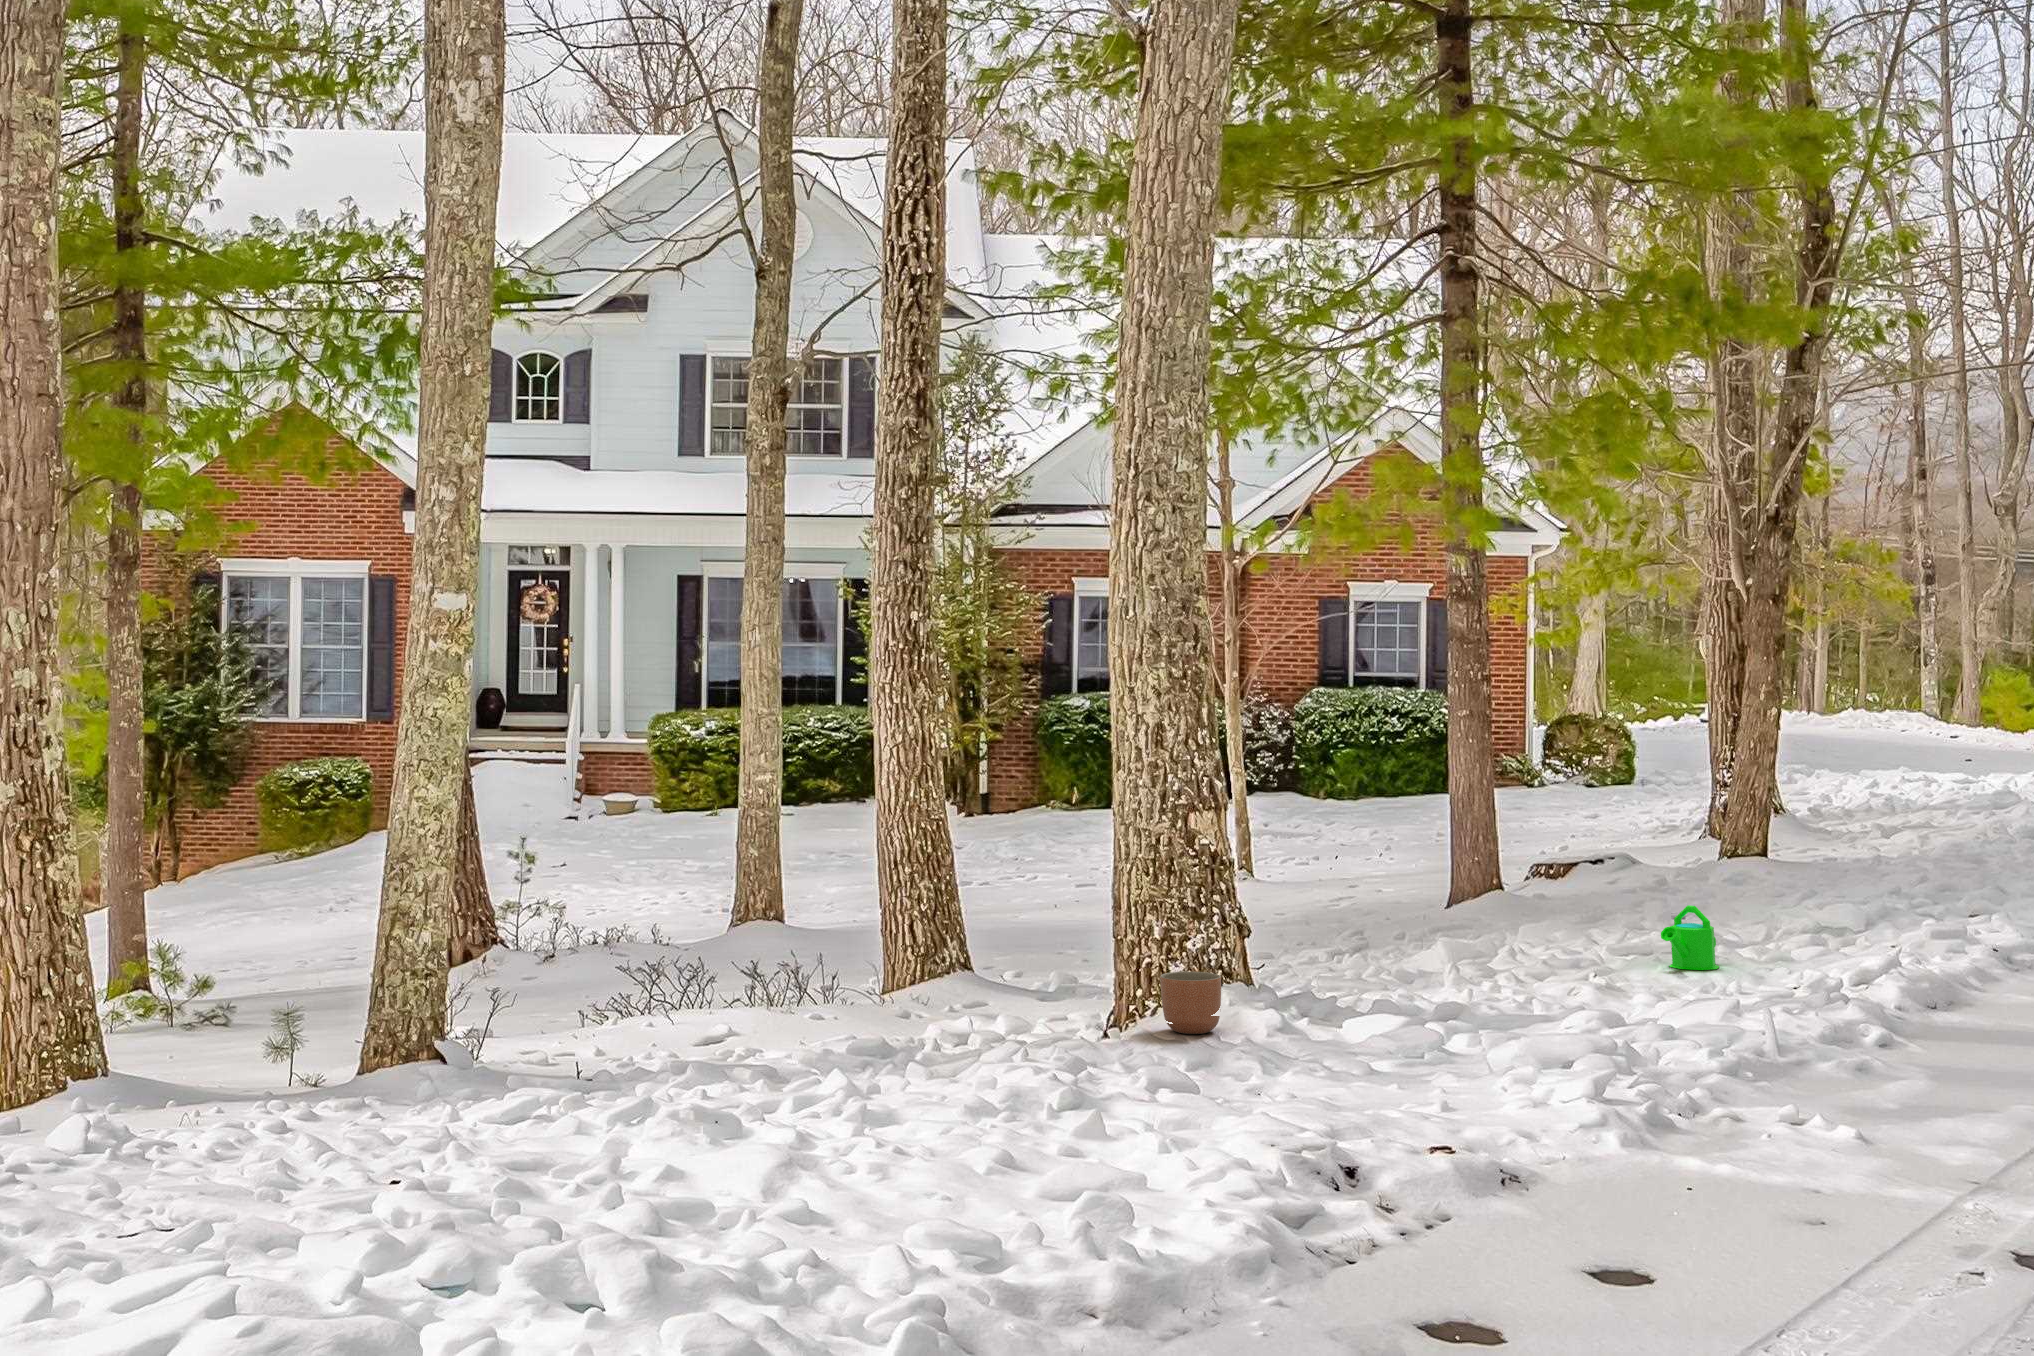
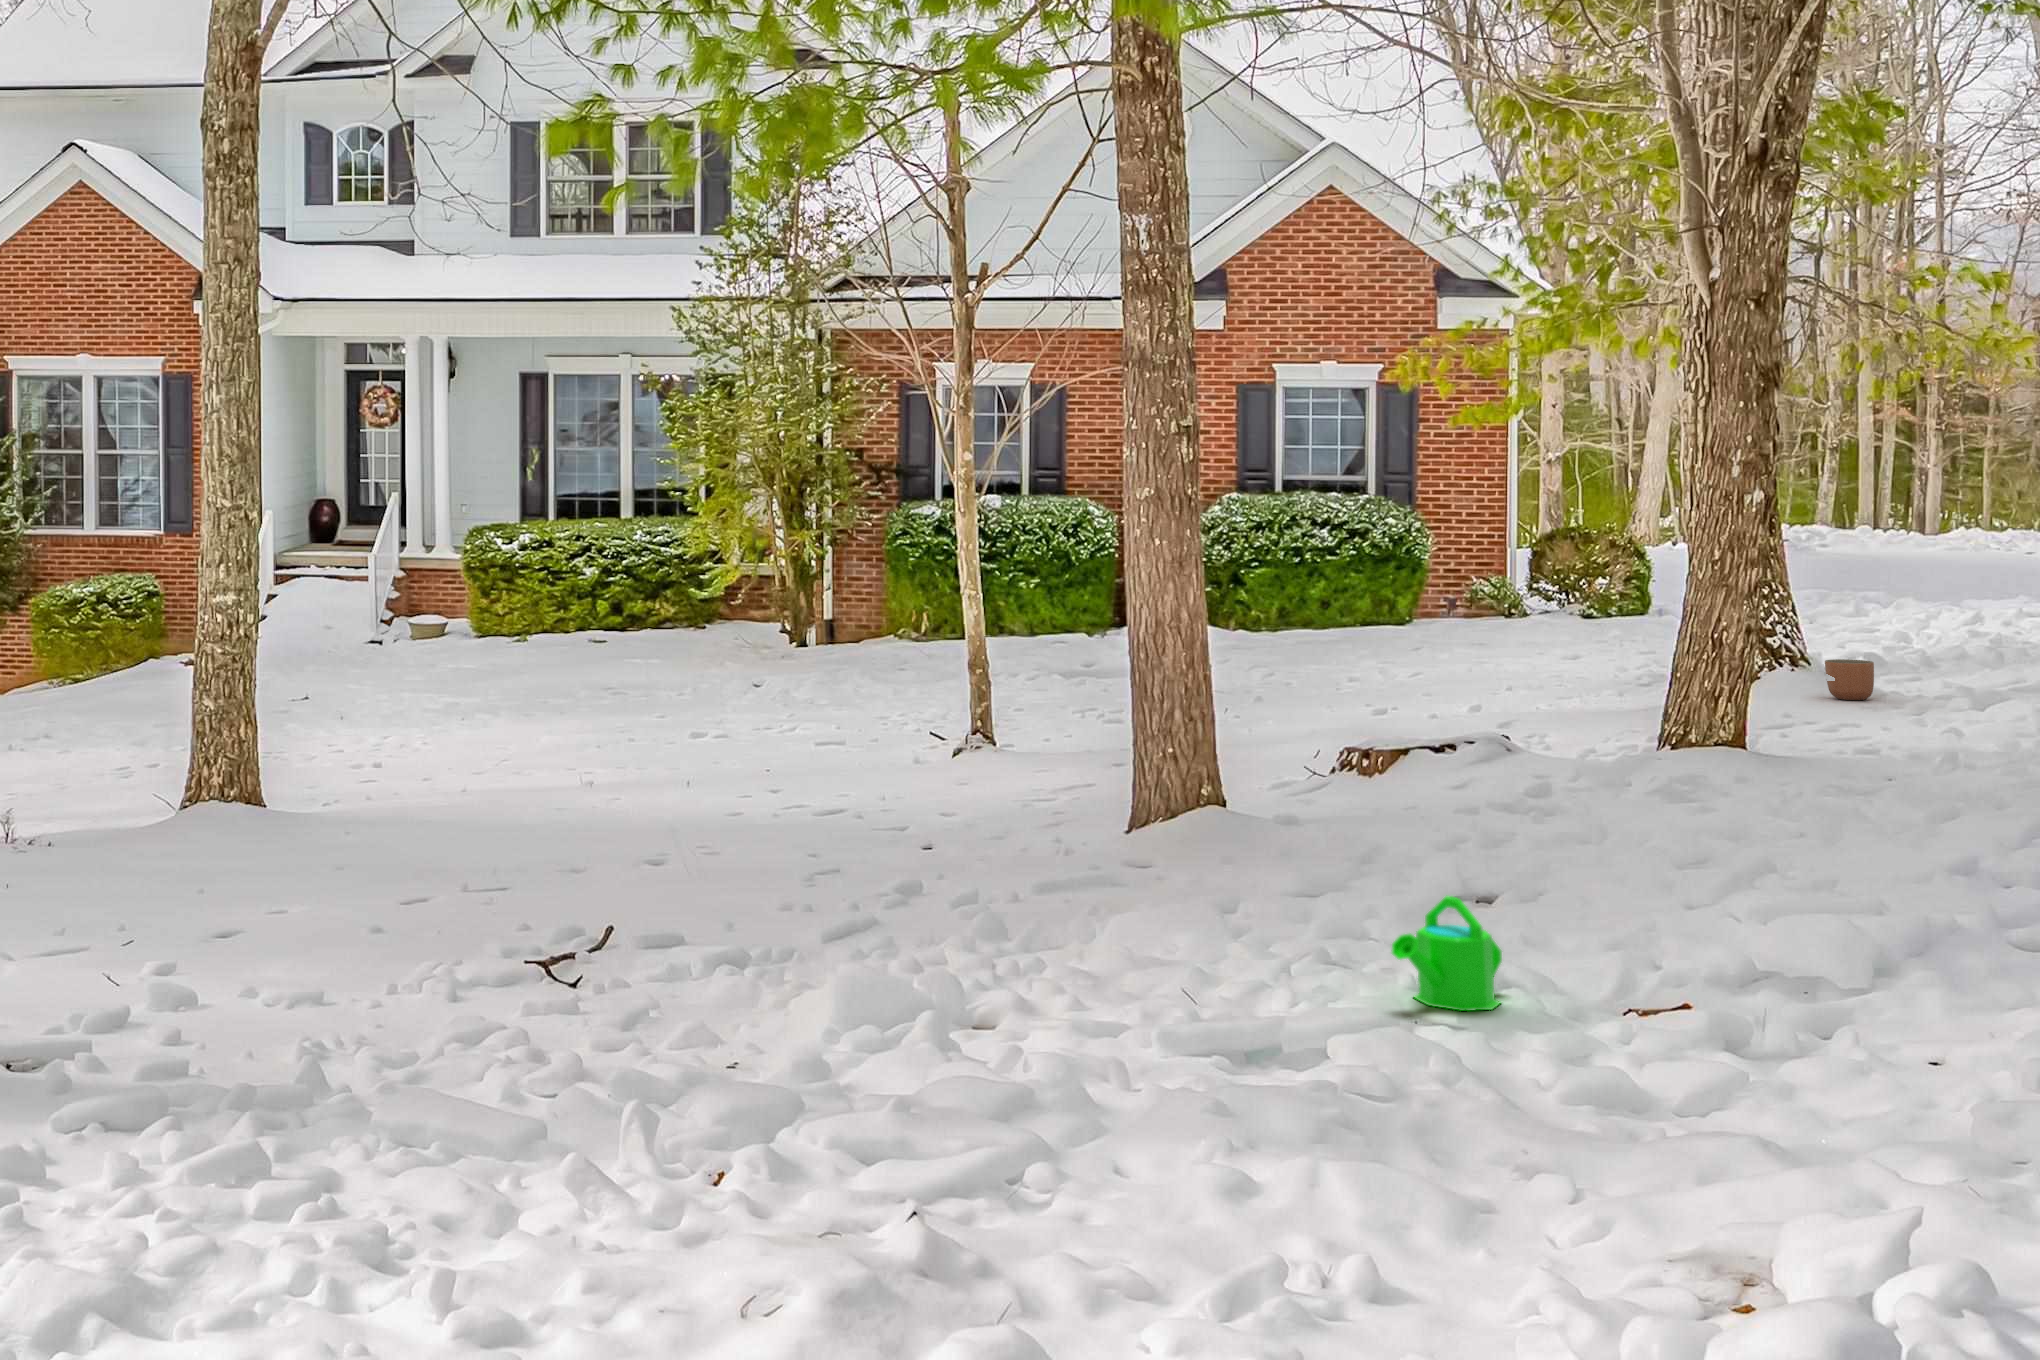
planter: present [1160,972,1221,1034] -> present [1825,659,1874,700]

